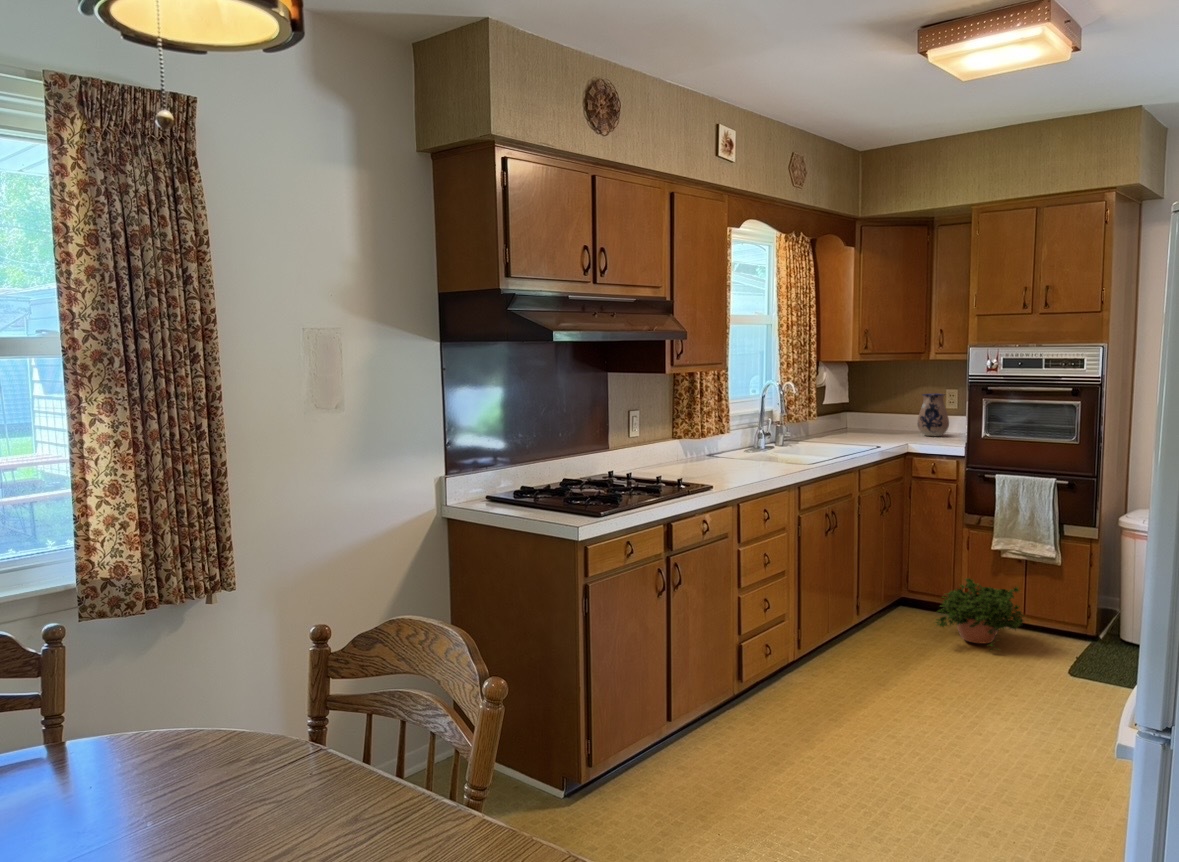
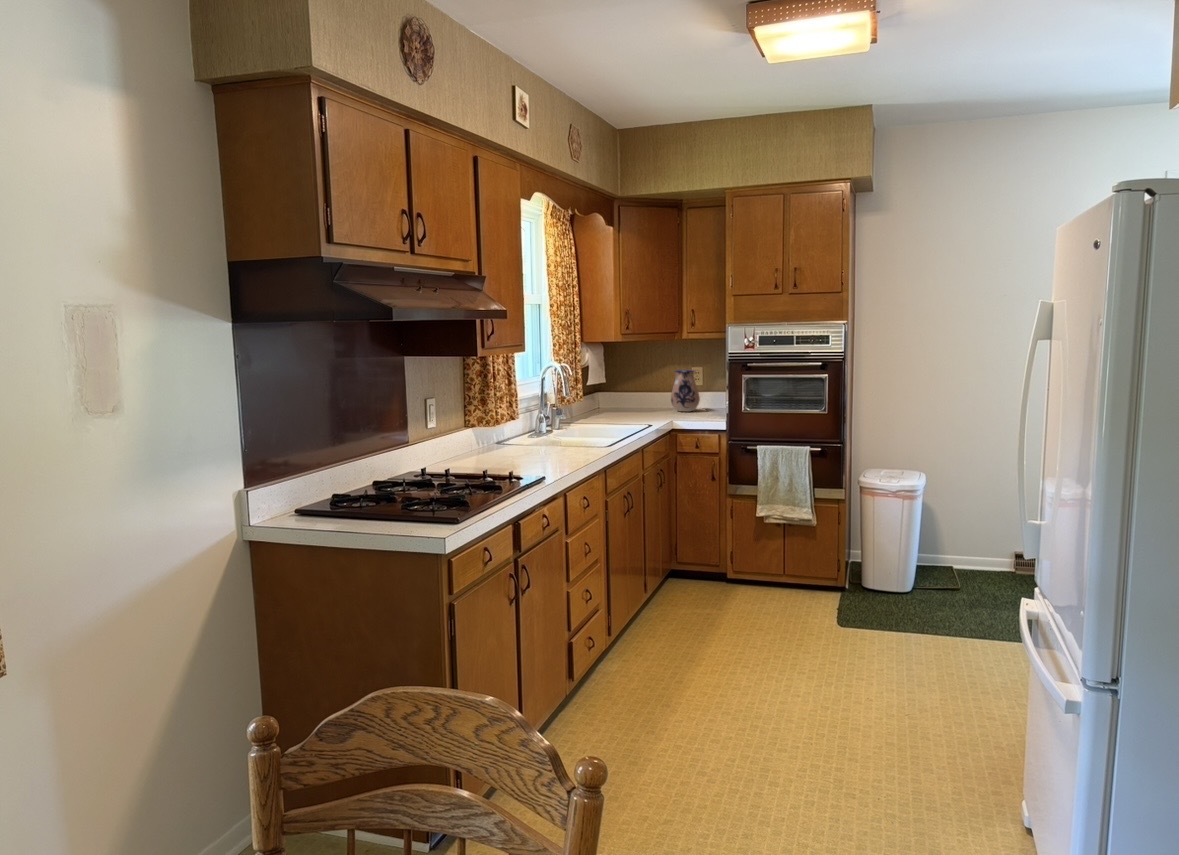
potted plant: present [936,578,1024,650] -> none [713,546,794,616]

